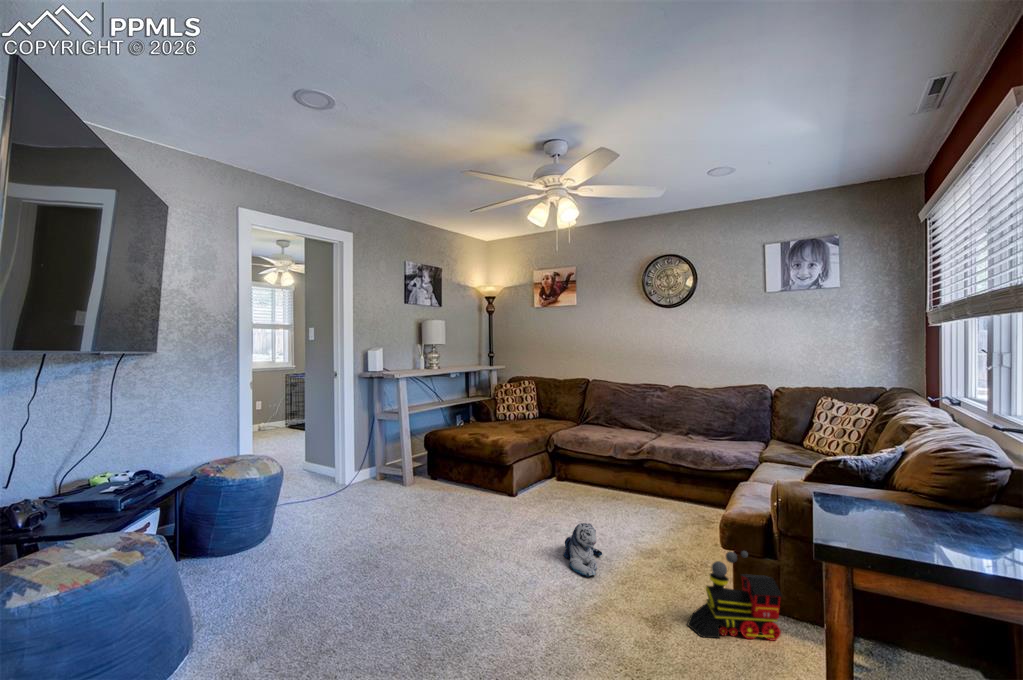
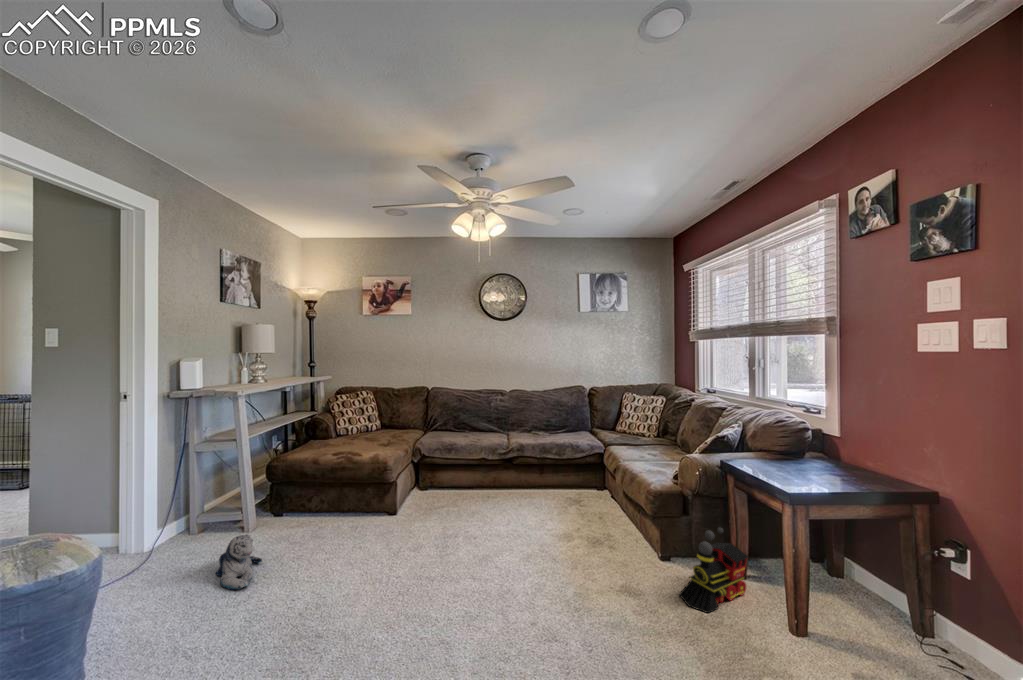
plush toy: present [563,523,602,577] -> present [216,535,262,590]

